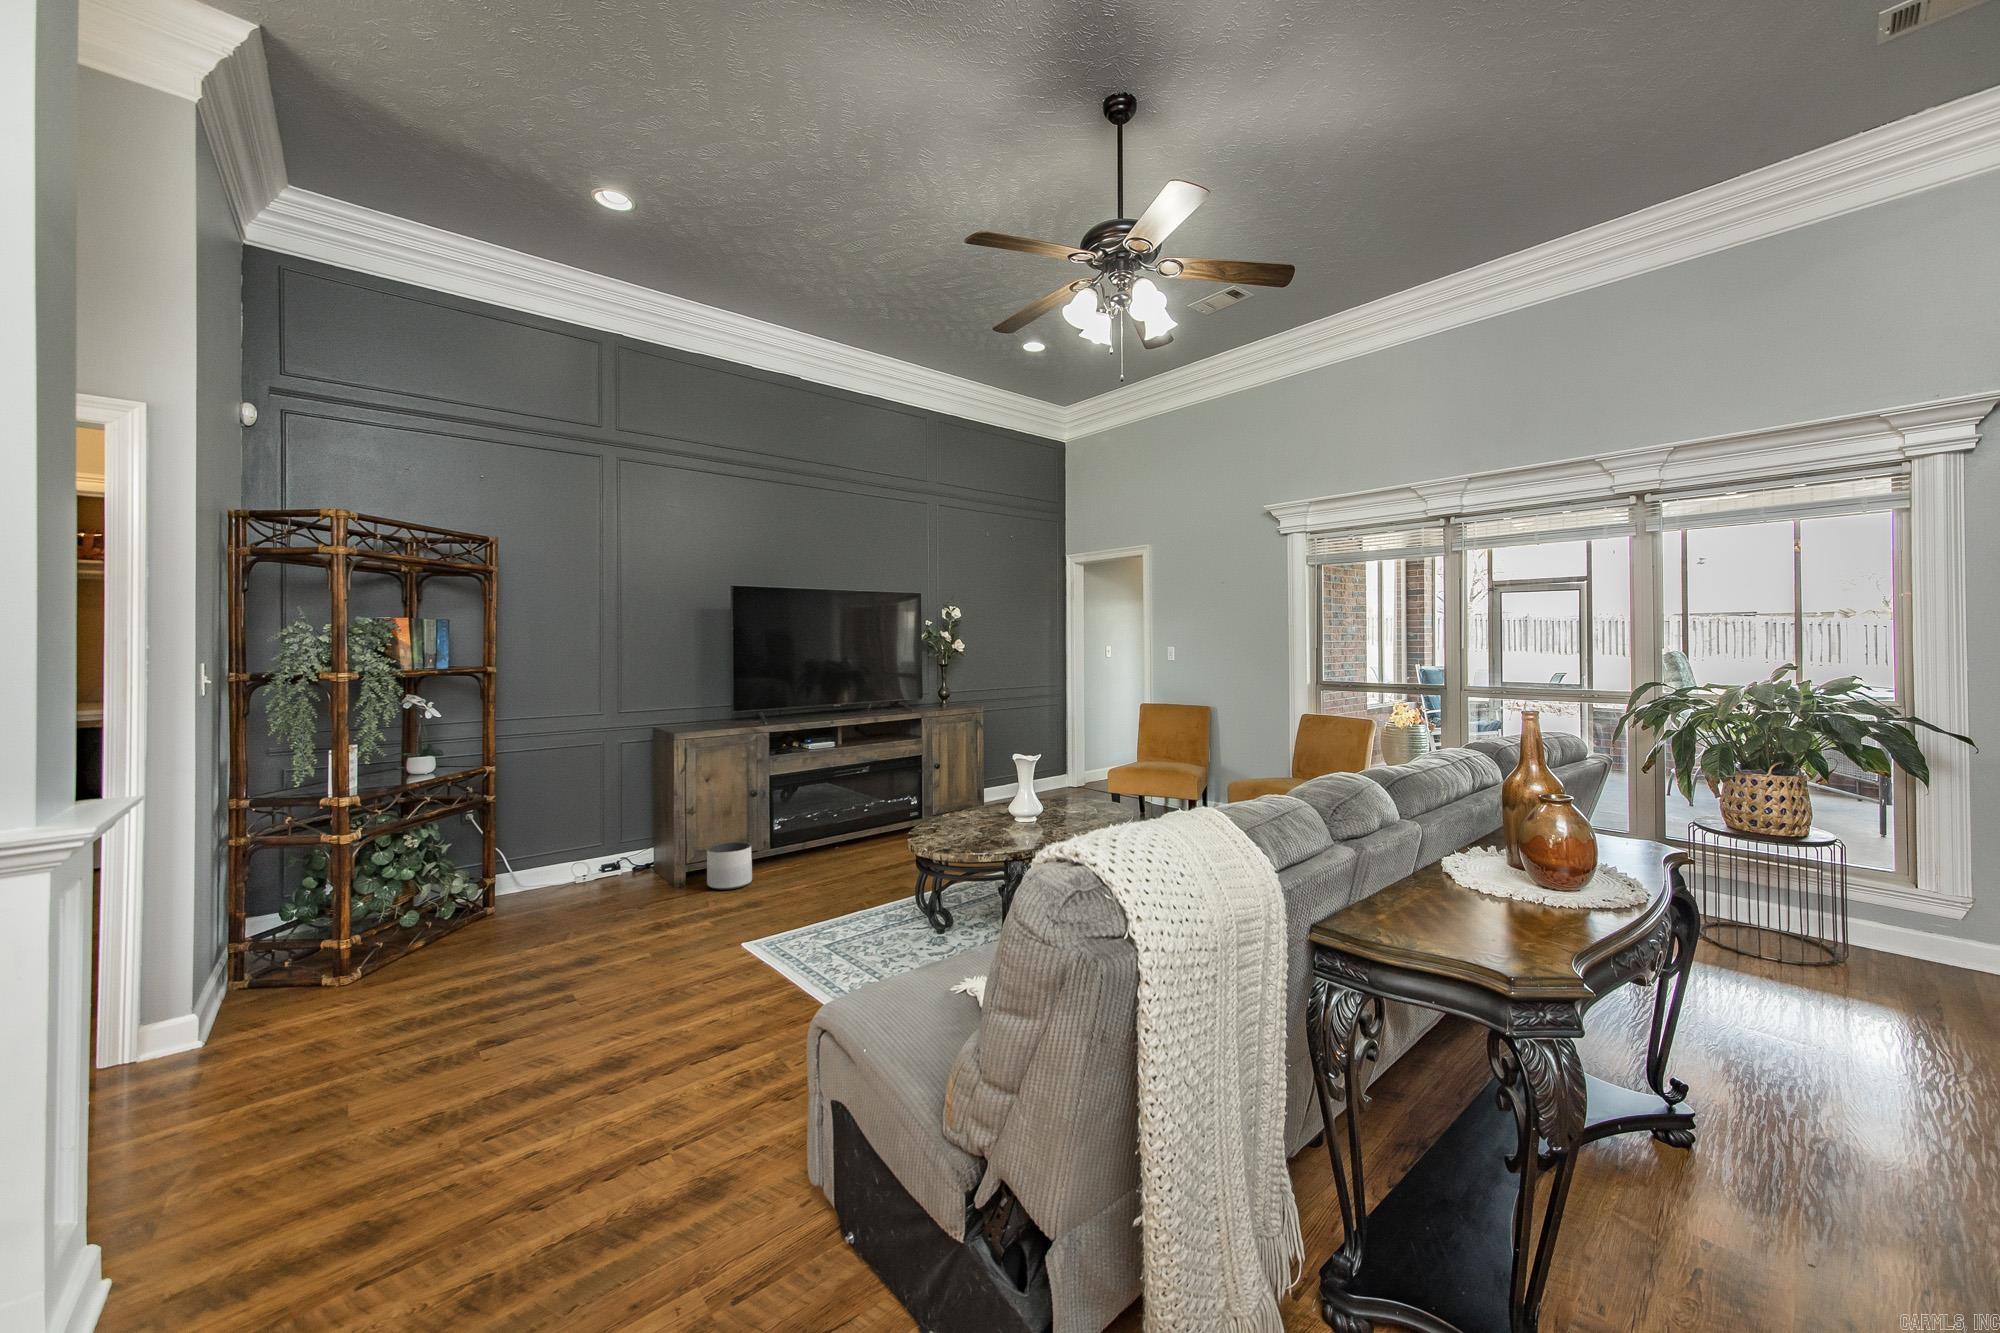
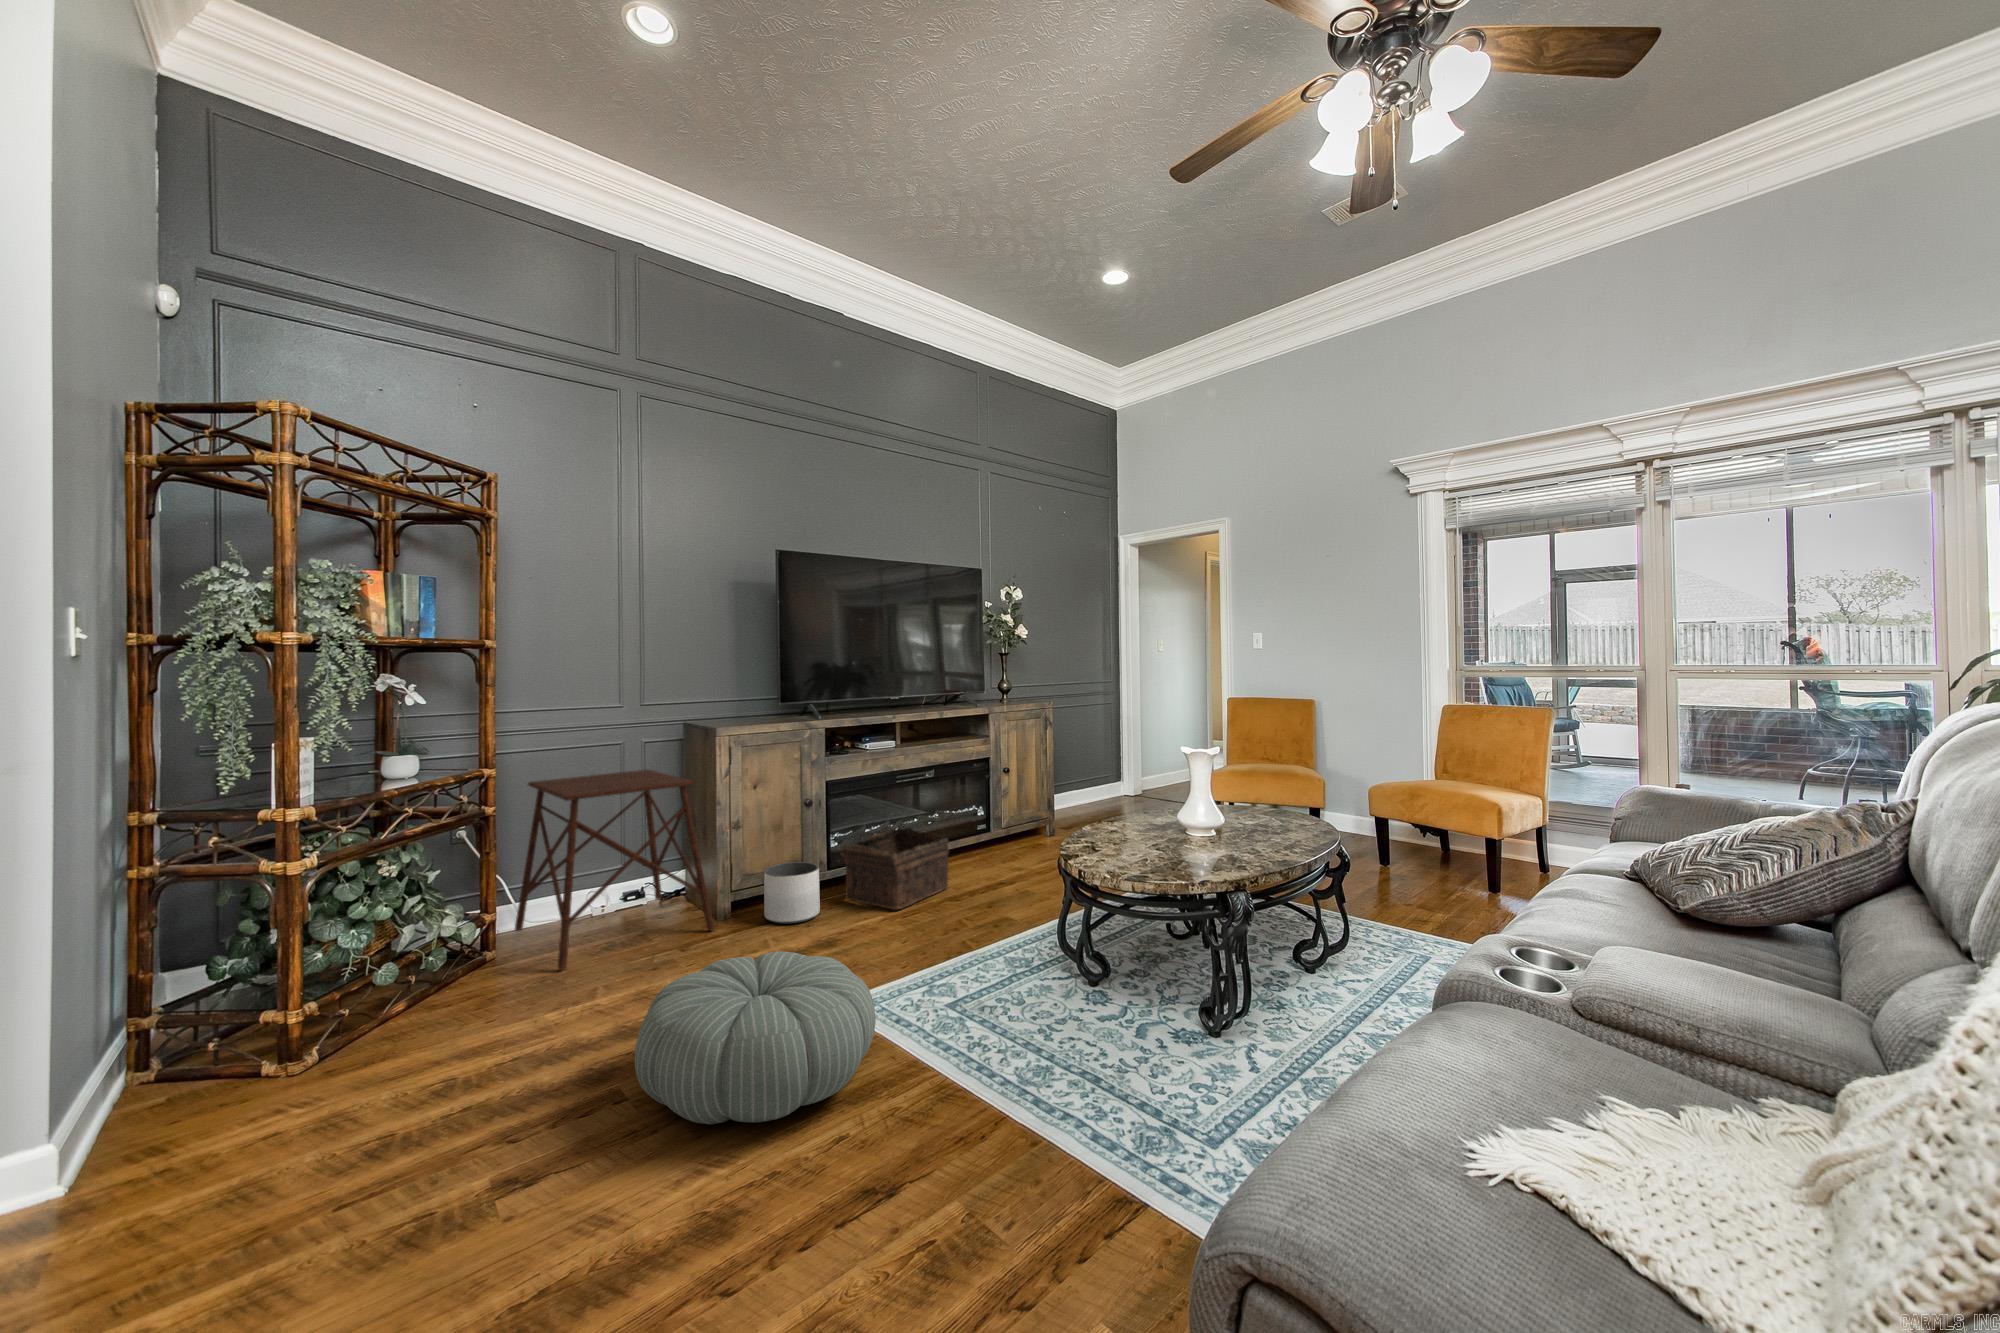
side table: none [511,768,666,921] -> present [515,770,714,970]
basket: none [767,815,862,880] -> present [840,827,949,909]
pouf: none [579,902,757,1013] -> present [635,951,876,1124]

